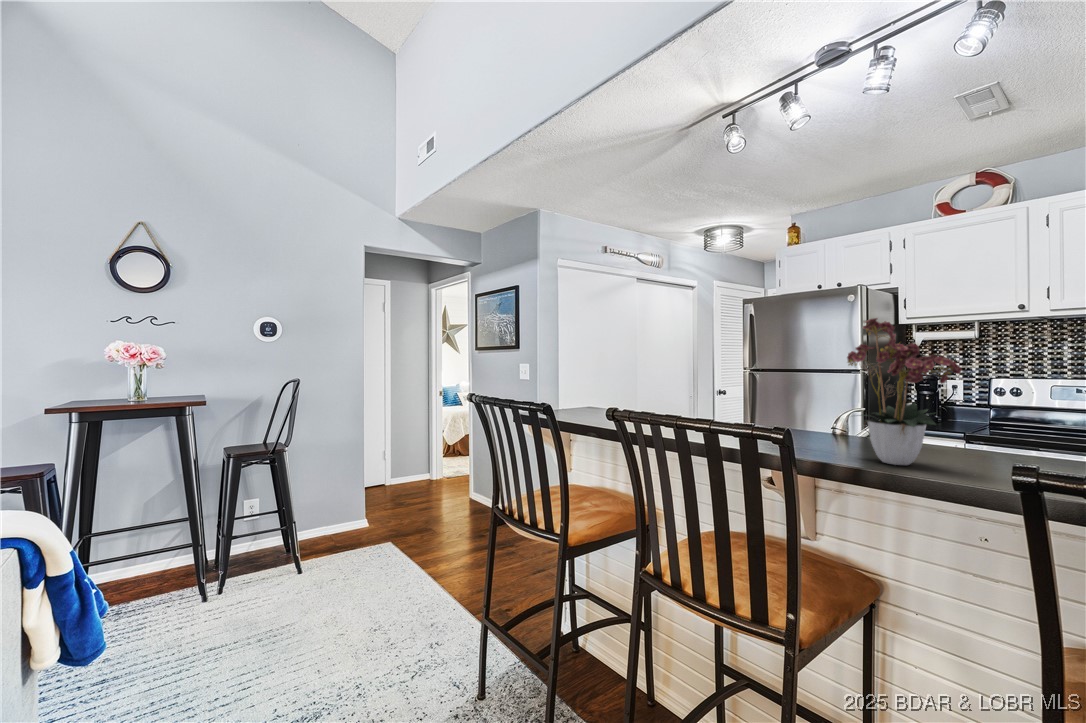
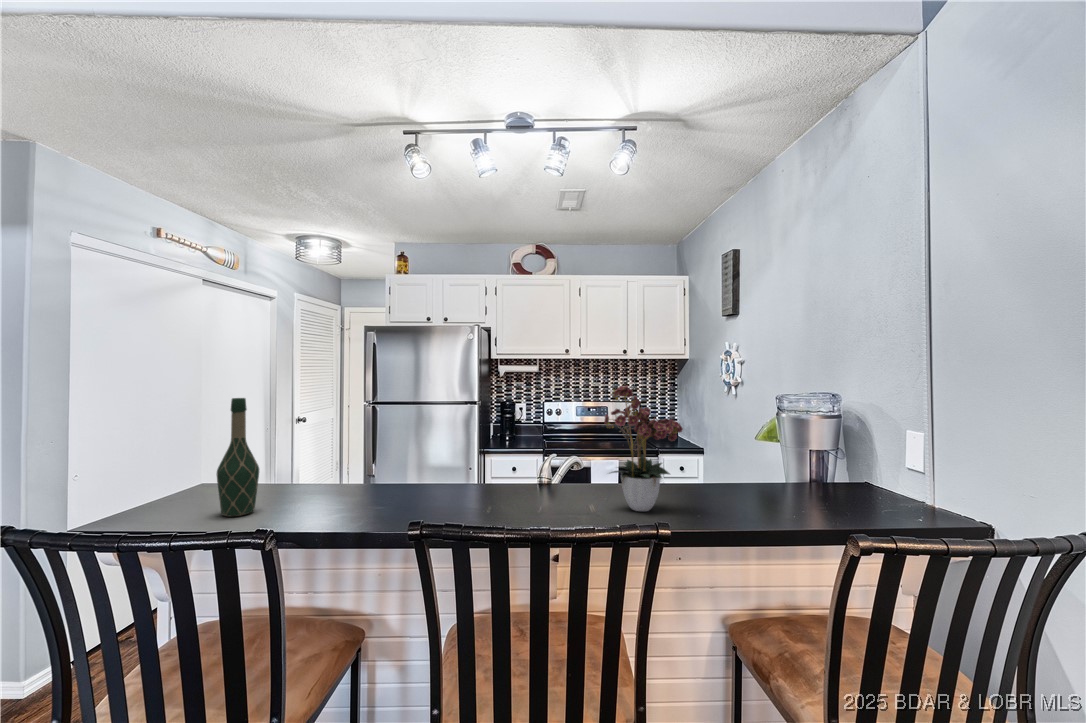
wine bottle: none [567,341,590,415] -> present [217,398,259,516]

